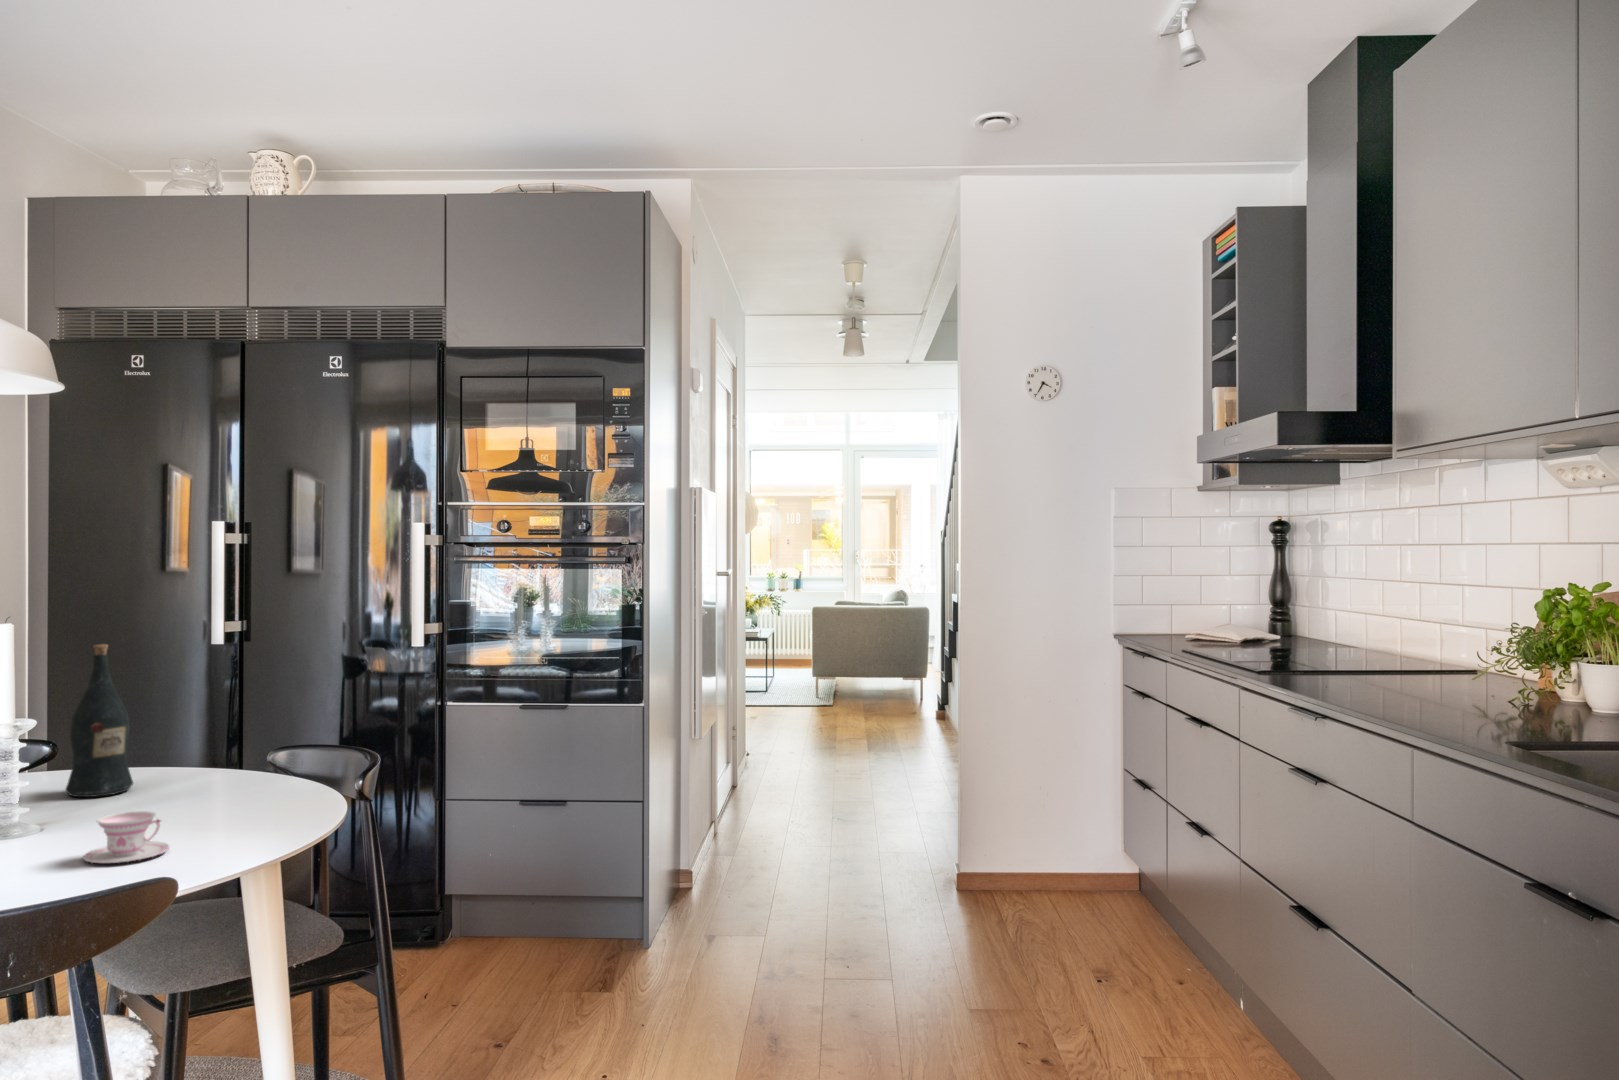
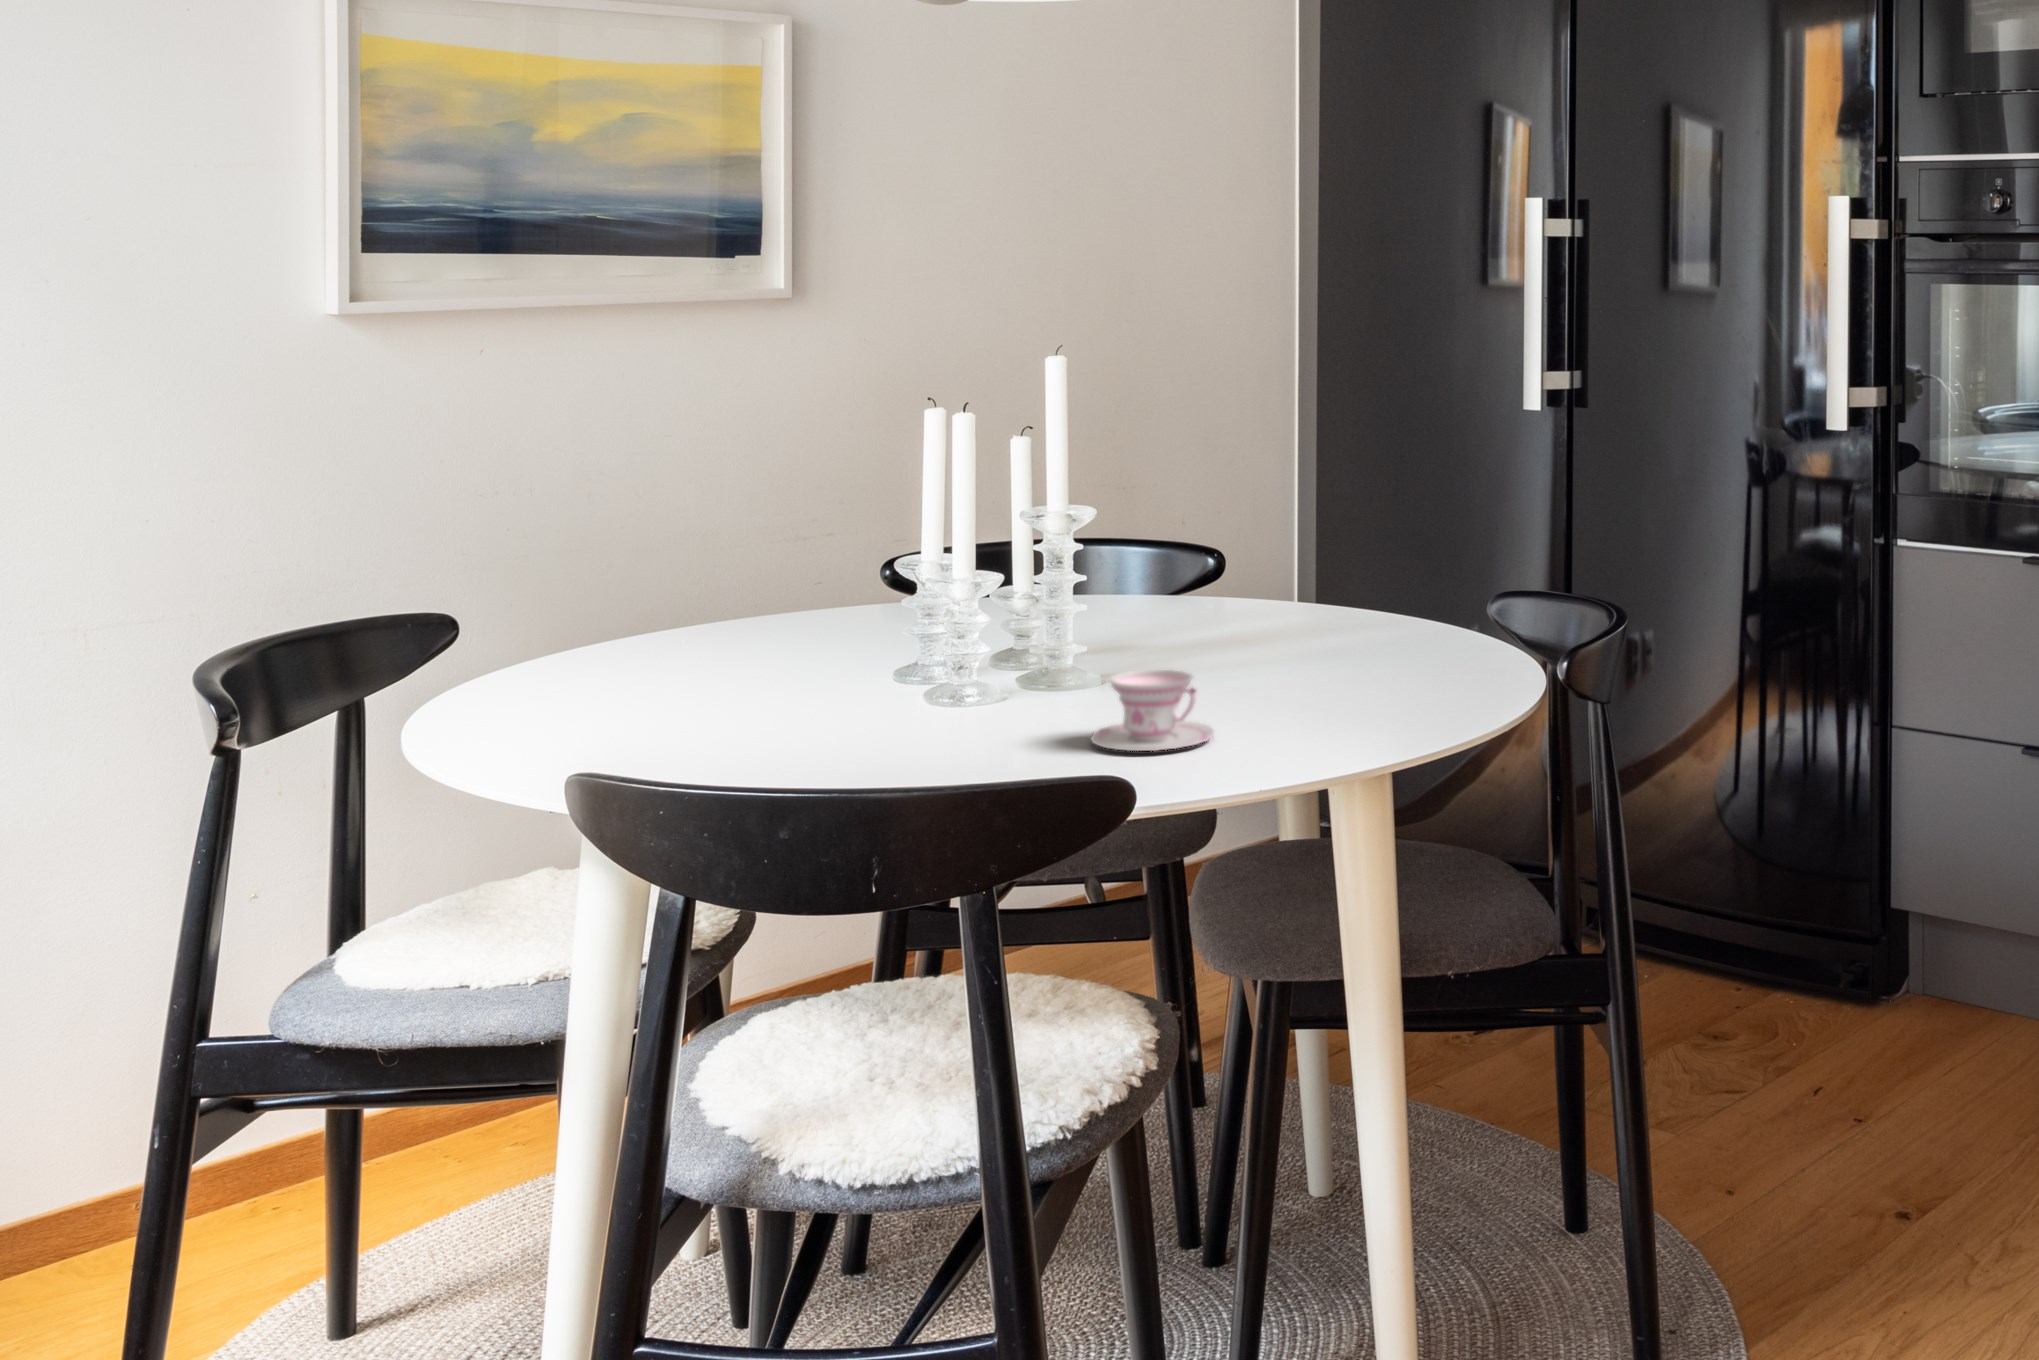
wine bottle: present [66,644,133,797] -> none [1185,395,1279,641]

